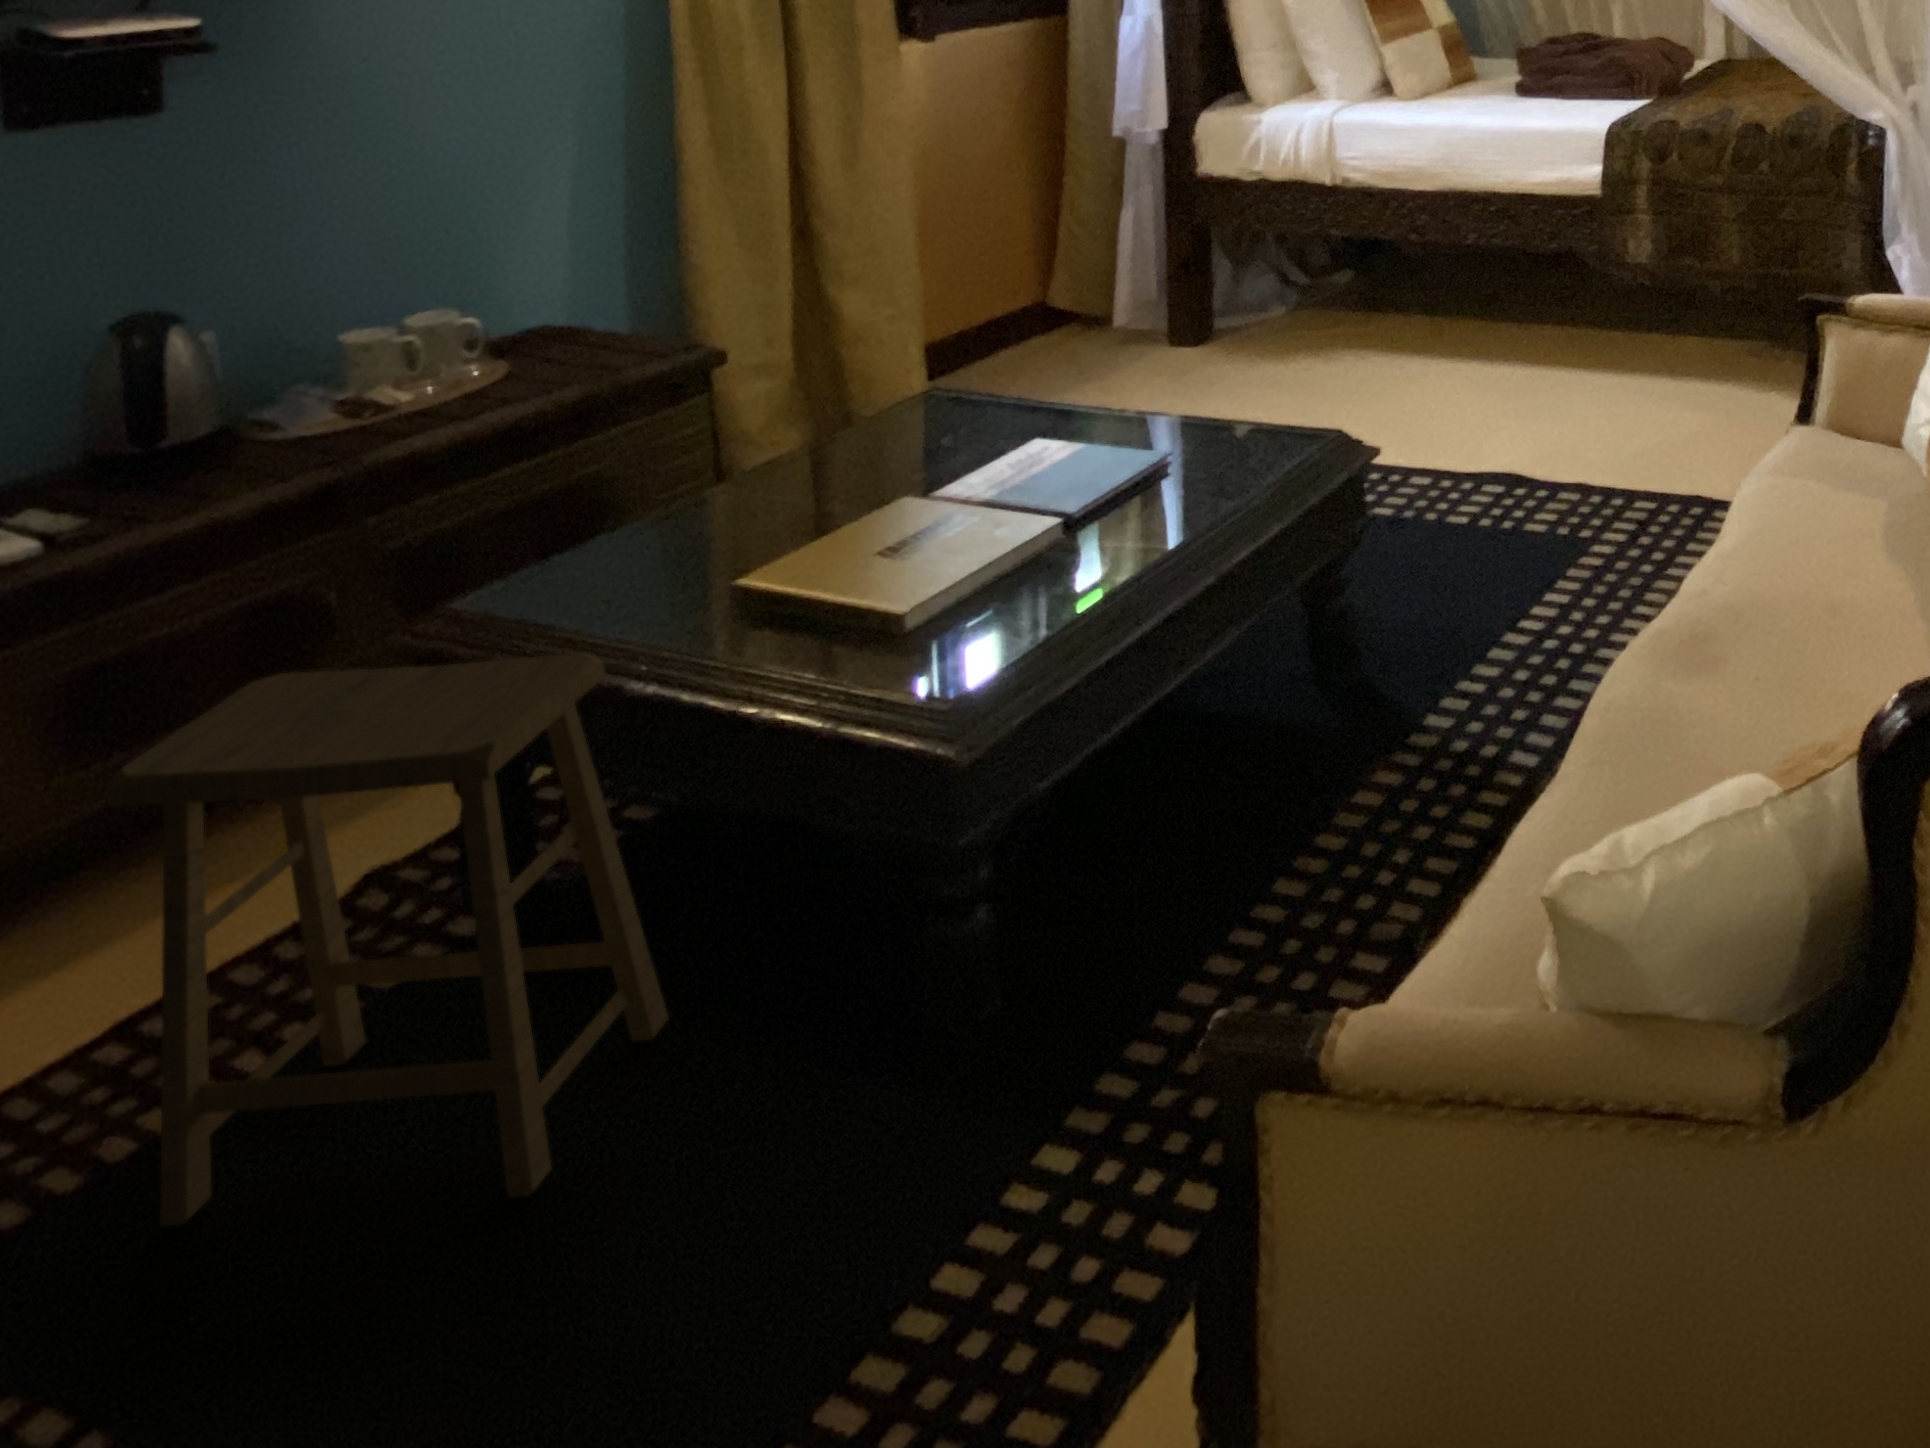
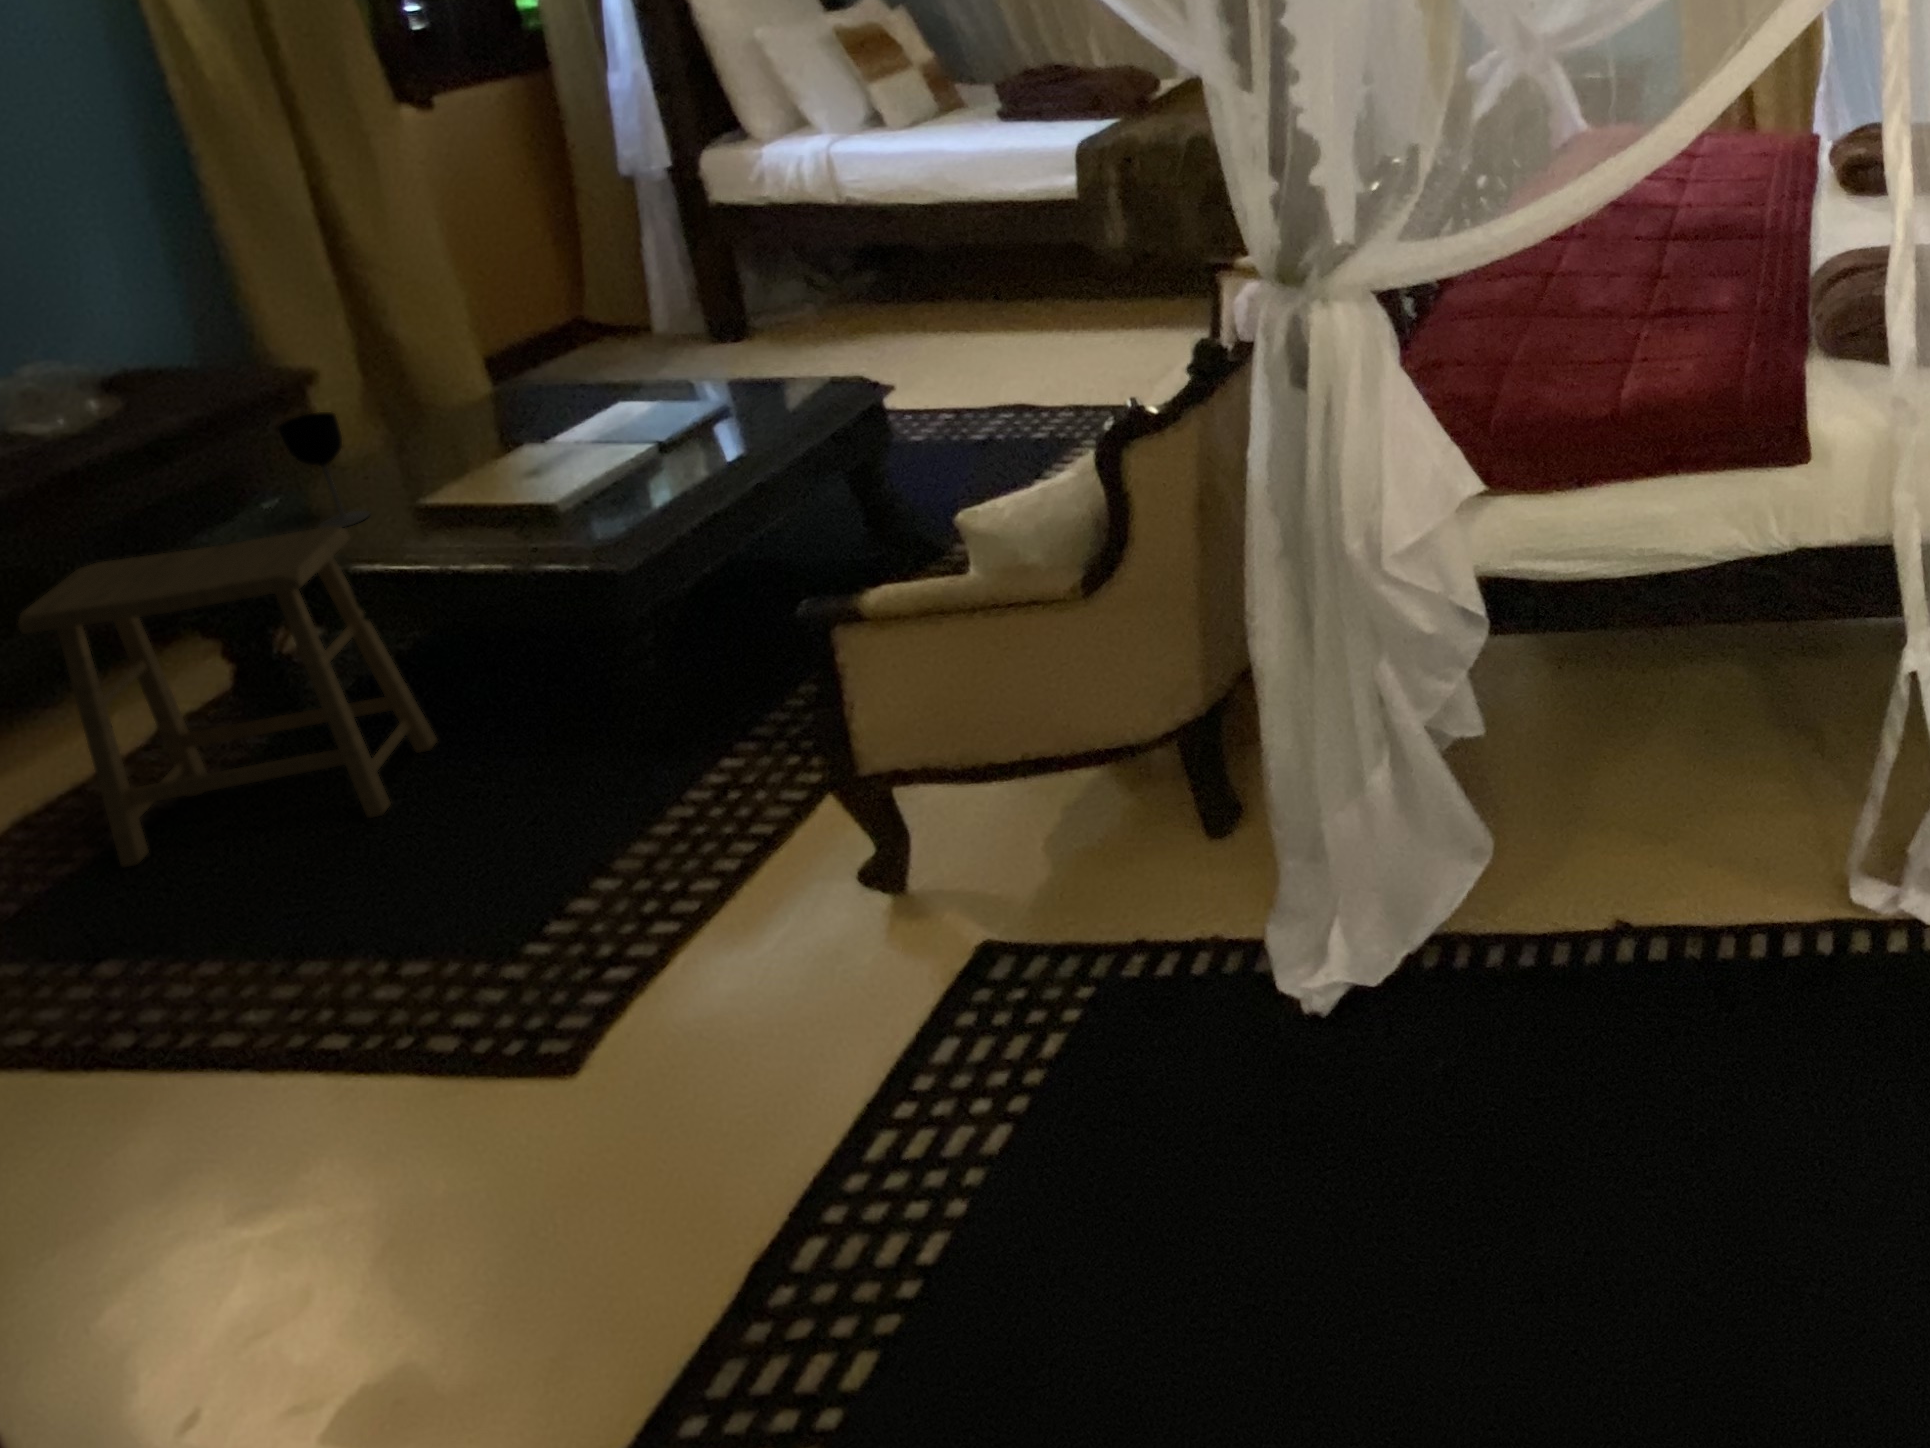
wine glass: none [587,446,681,629] -> present [279,412,370,528]

